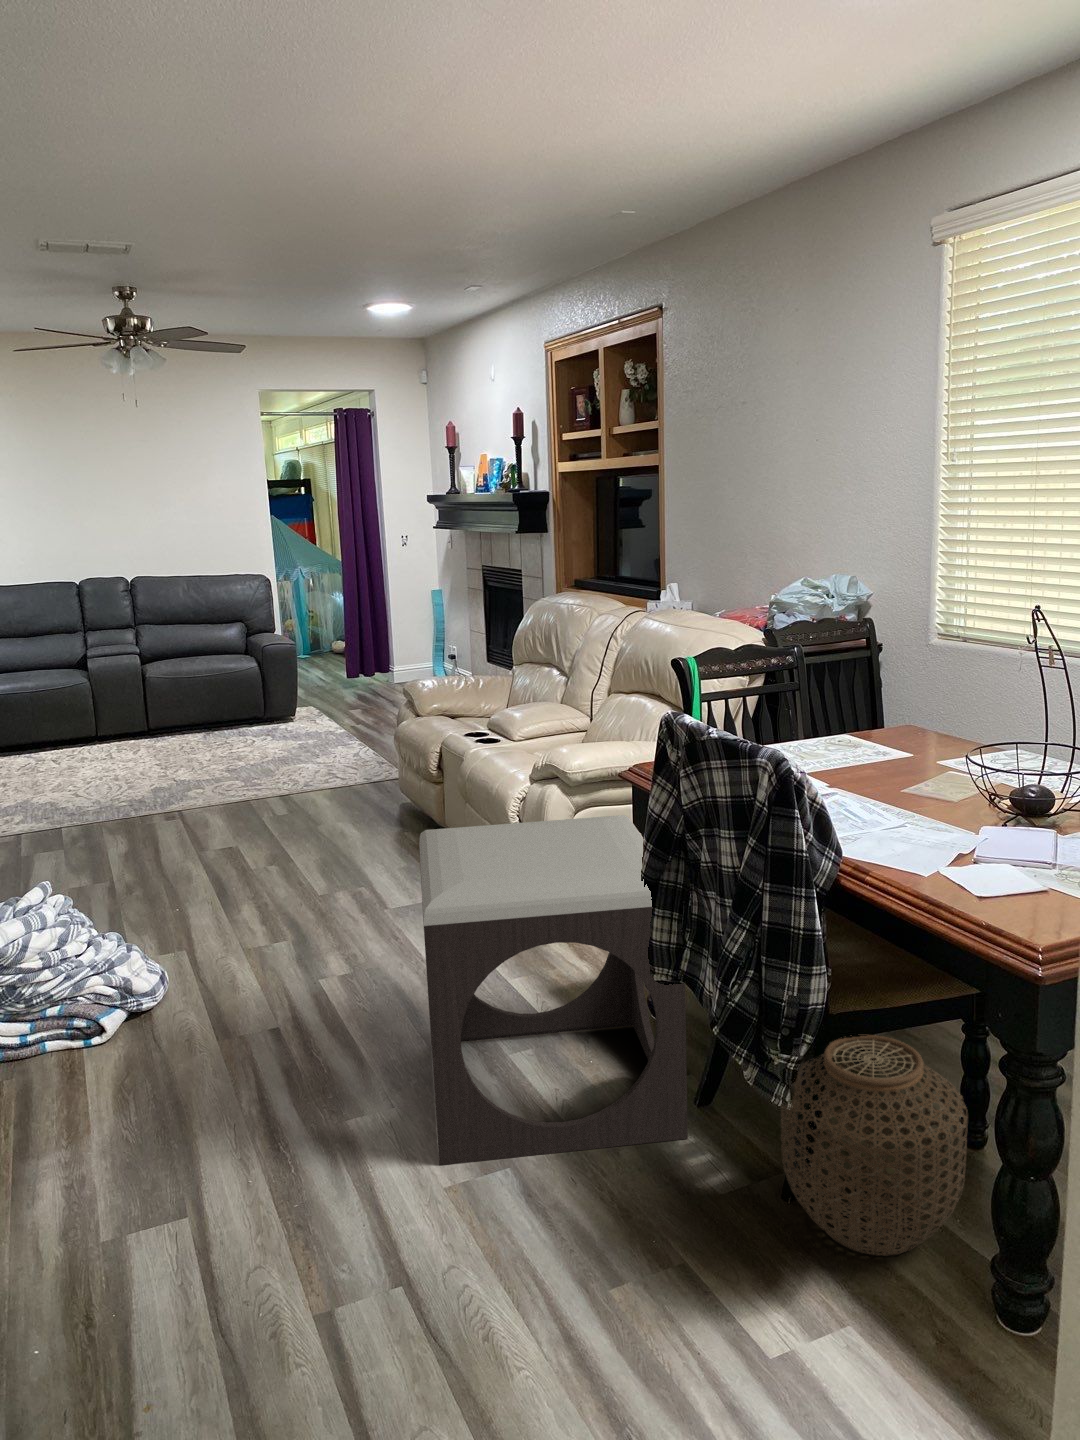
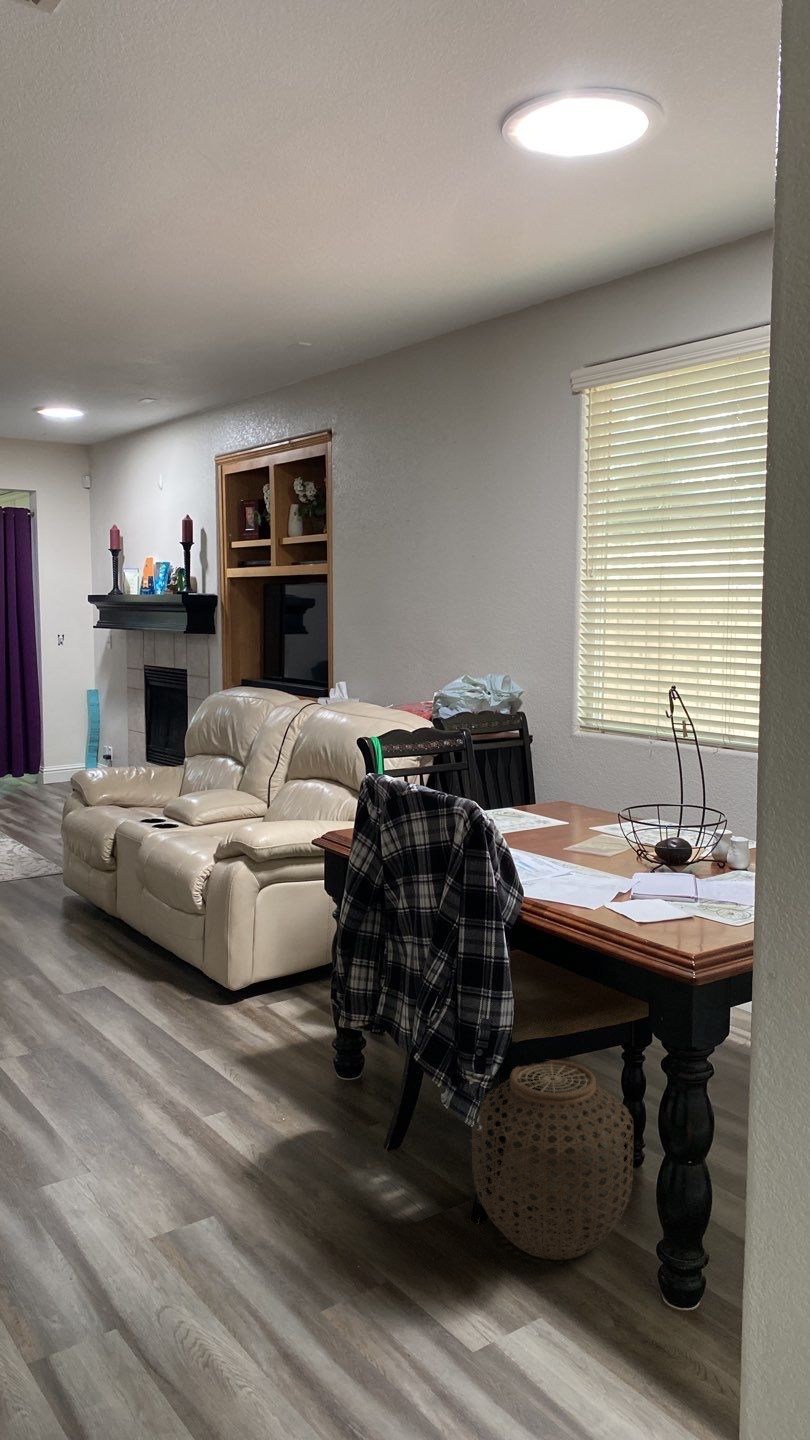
footstool: present [419,815,688,1165] -> none [119,879,381,1217]

